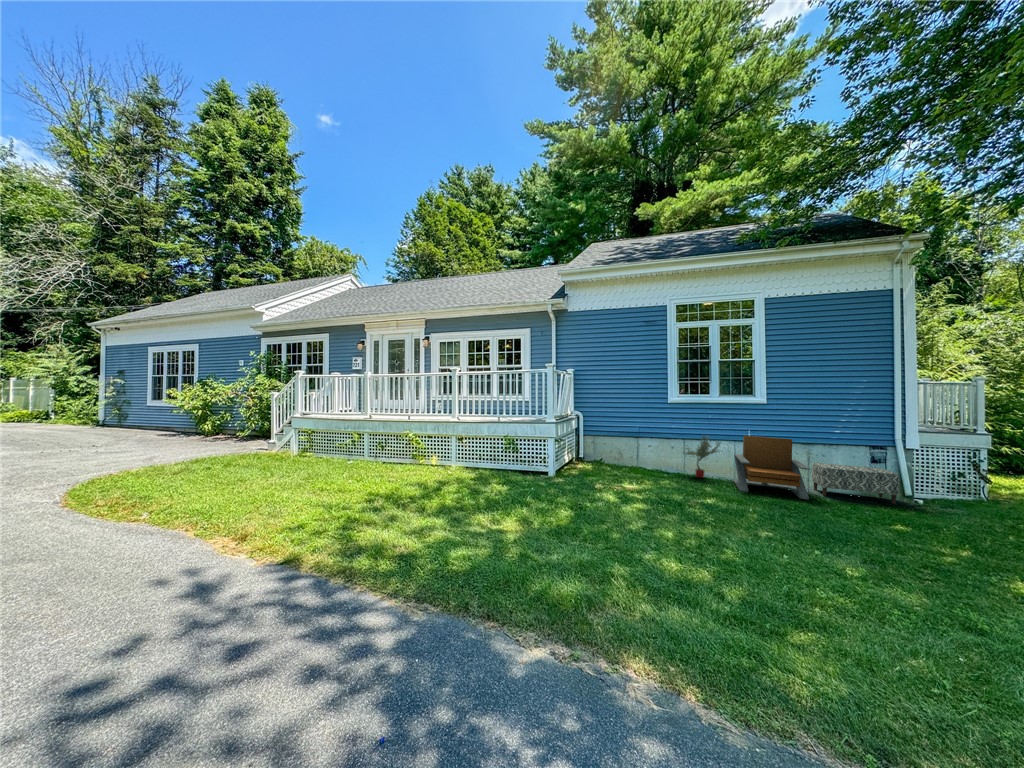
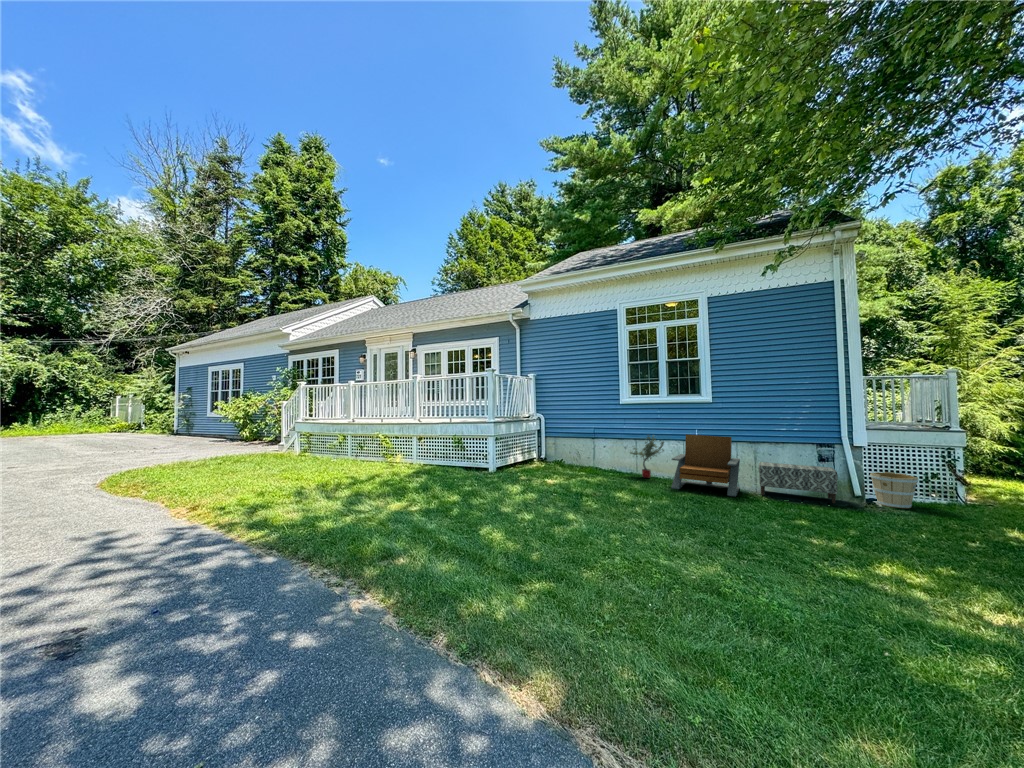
wooden bucket: none [915,472,963,507] -> present [870,472,918,508]

